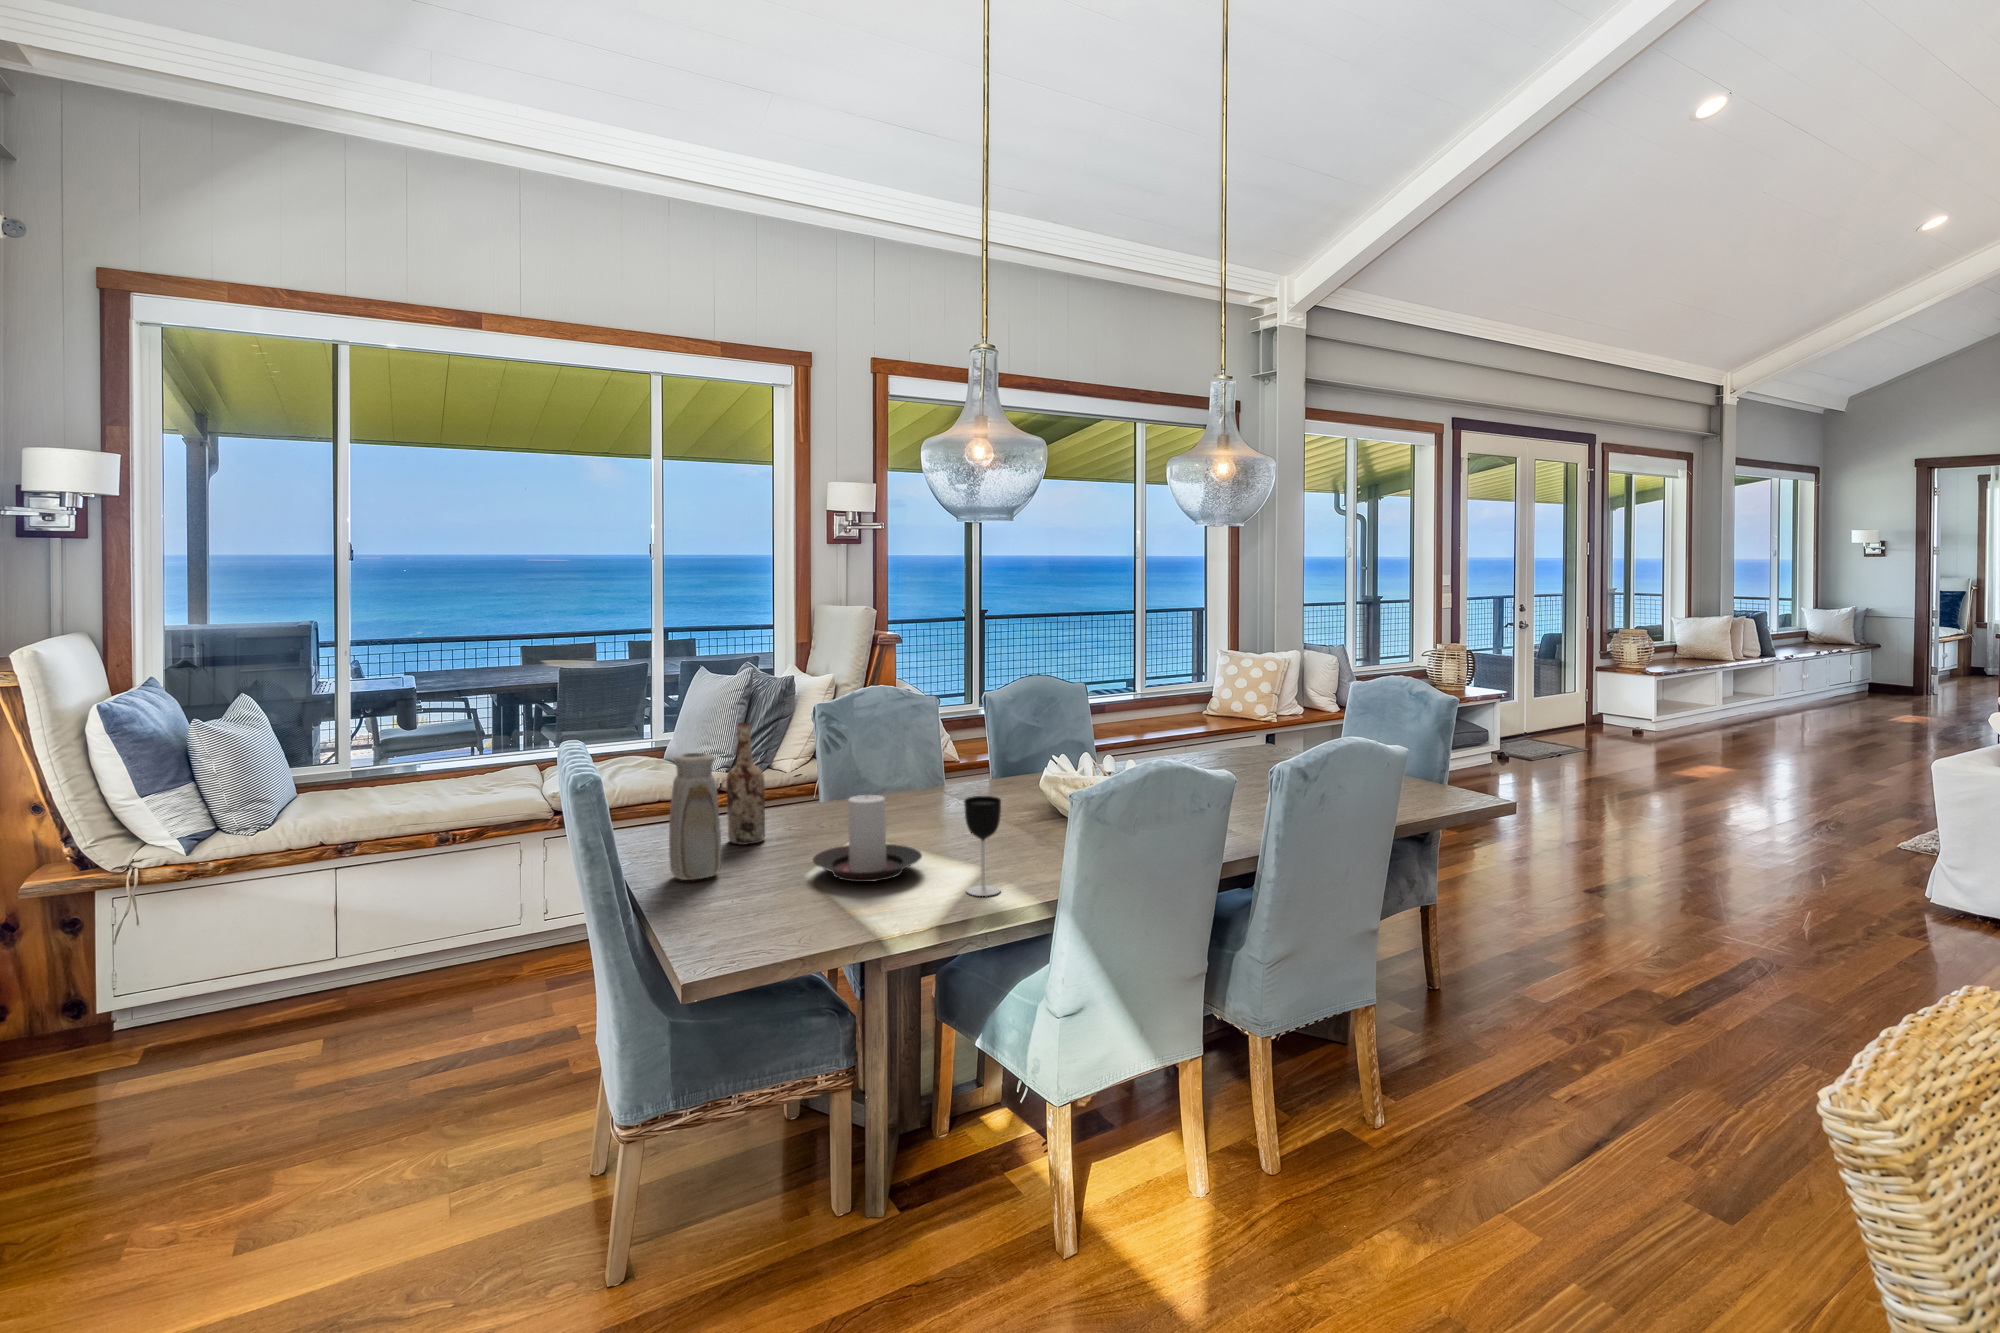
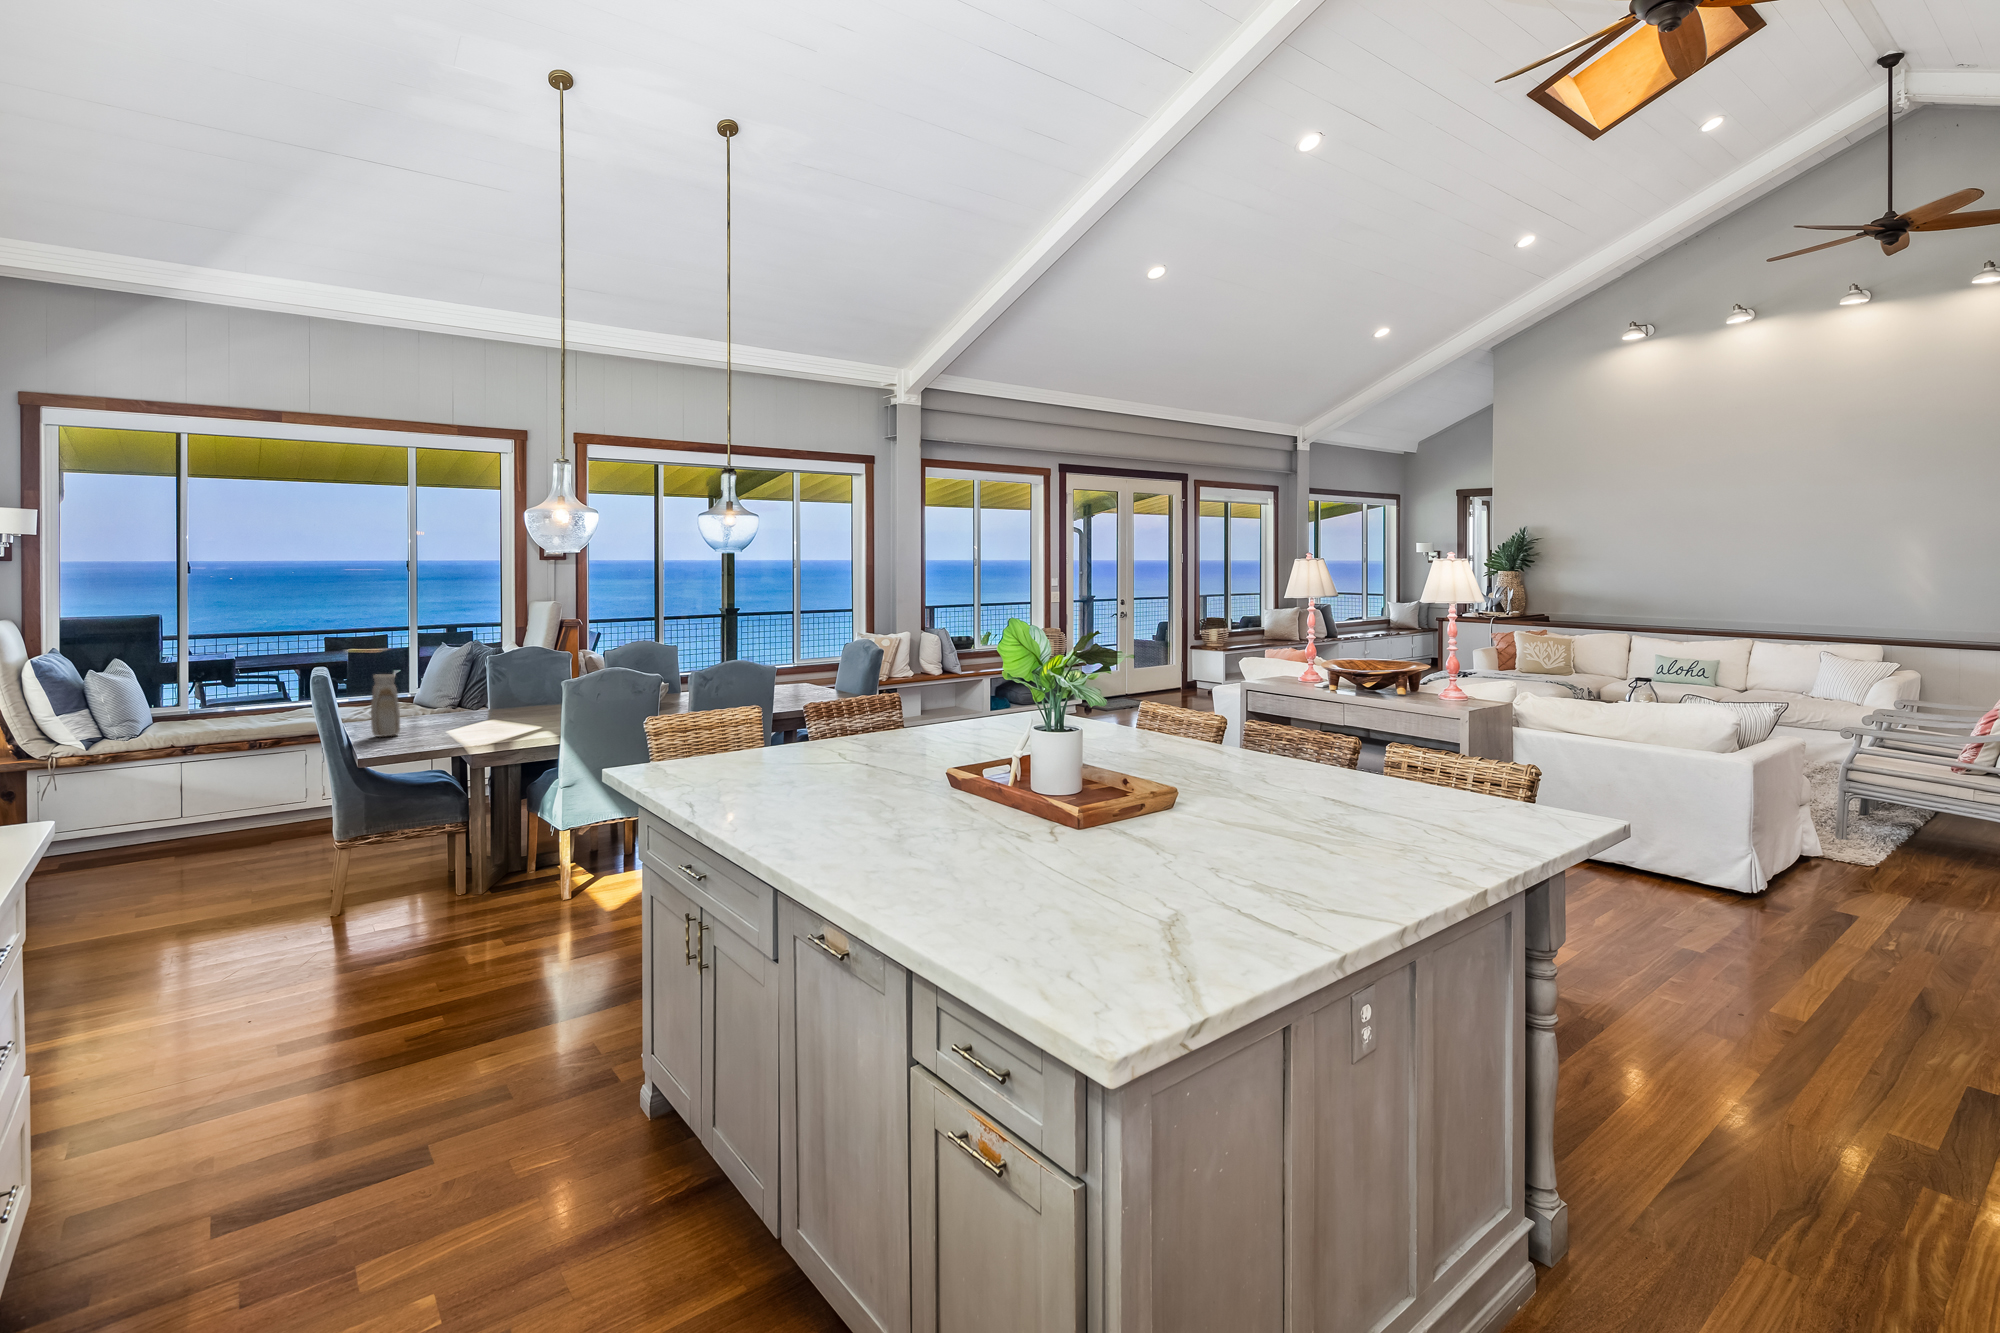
wine bottle: present [726,722,765,845] -> none [412,662,435,726]
candle holder: present [813,795,922,882] -> none [448,693,508,736]
wine glass: present [964,796,1001,896] -> none [519,692,540,738]

